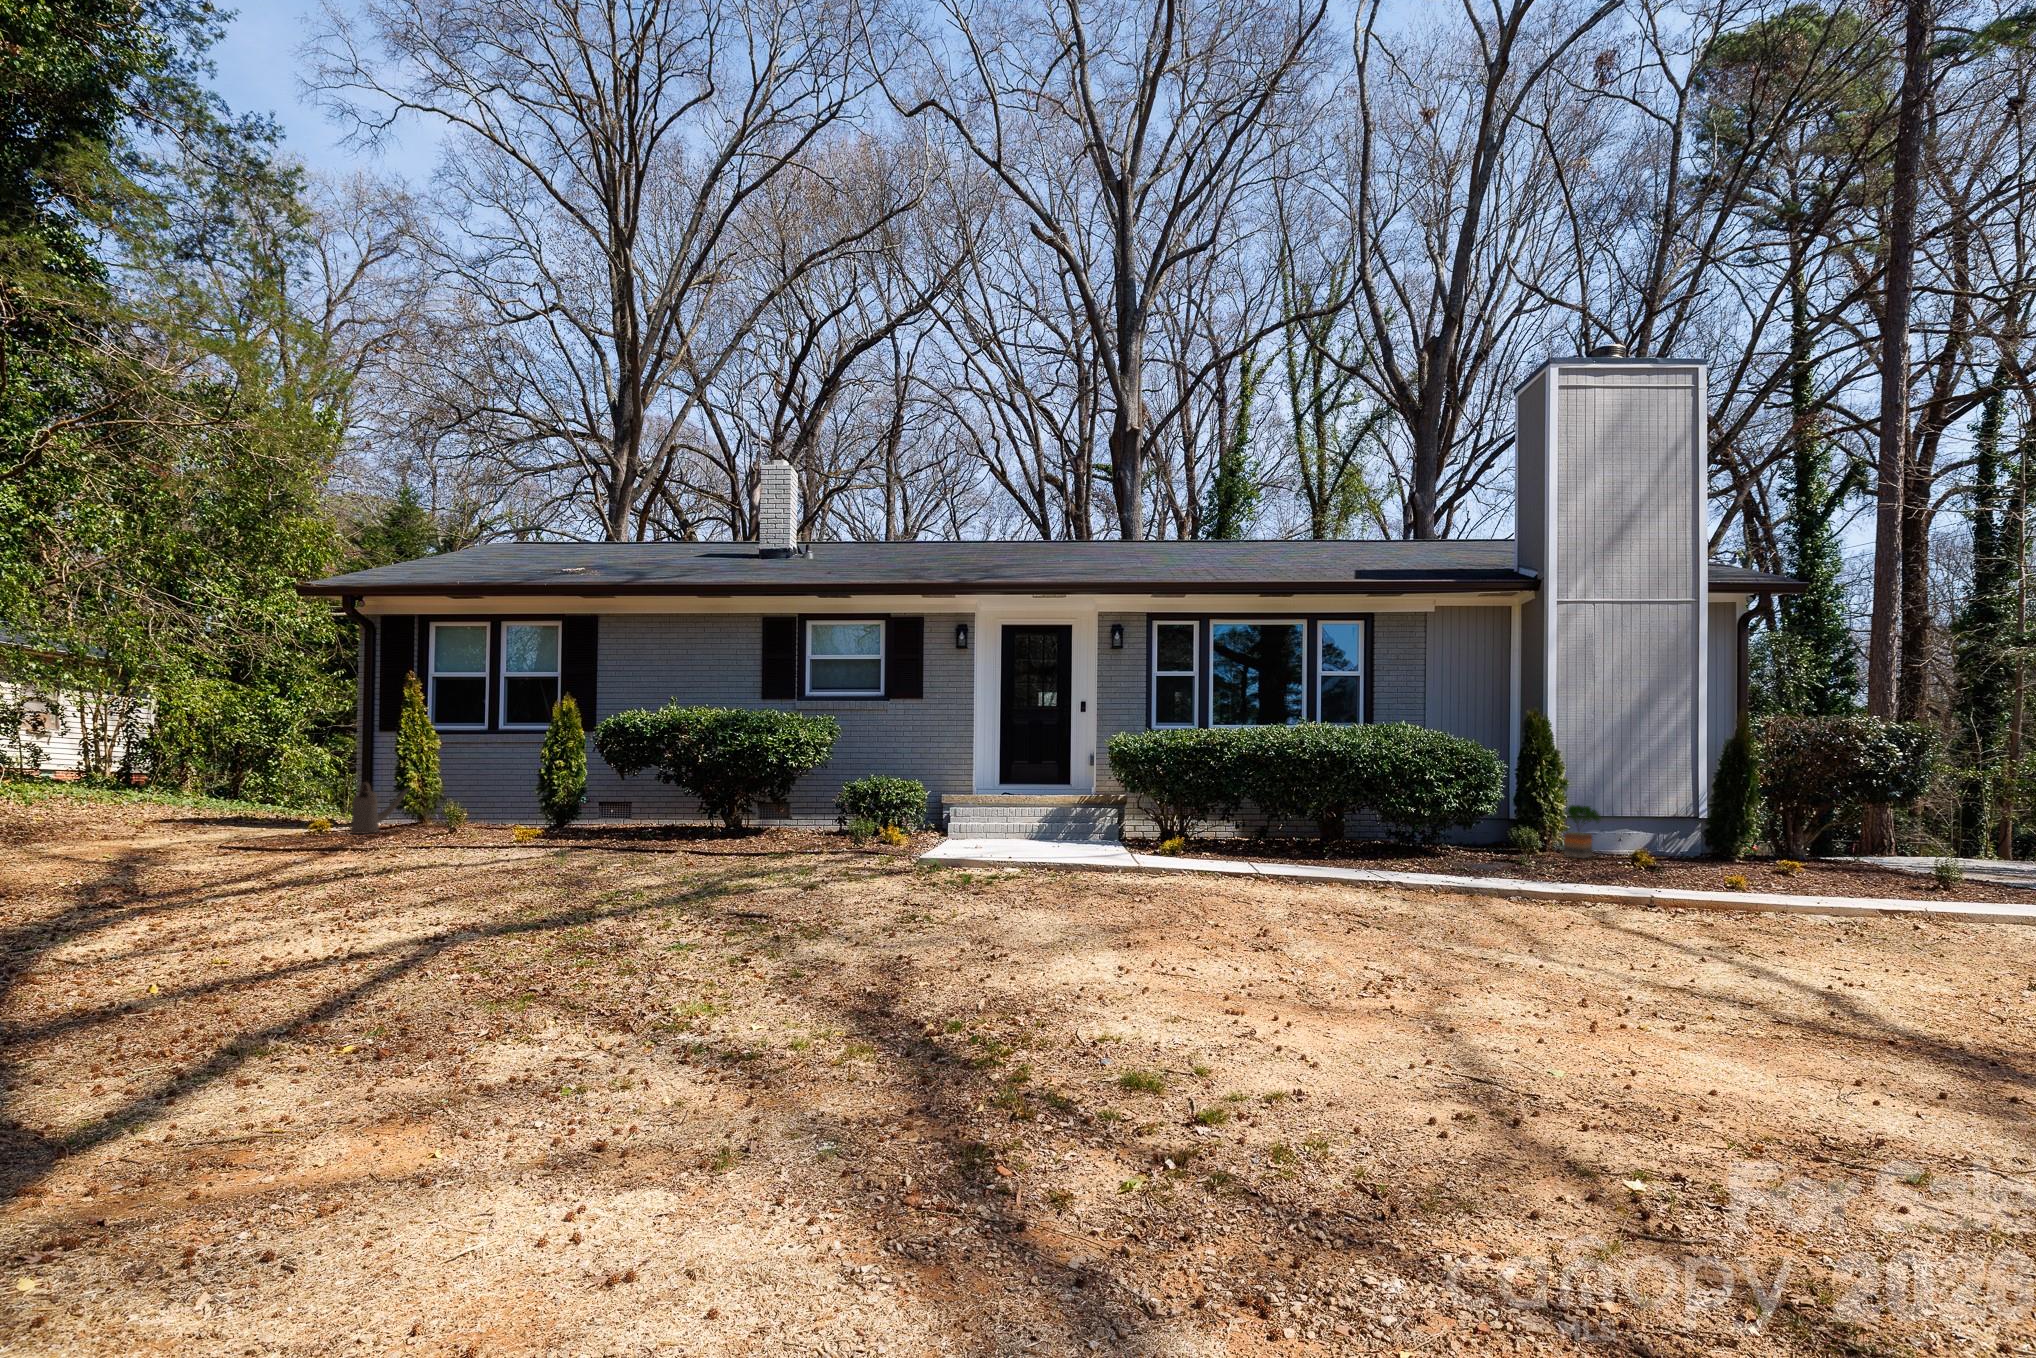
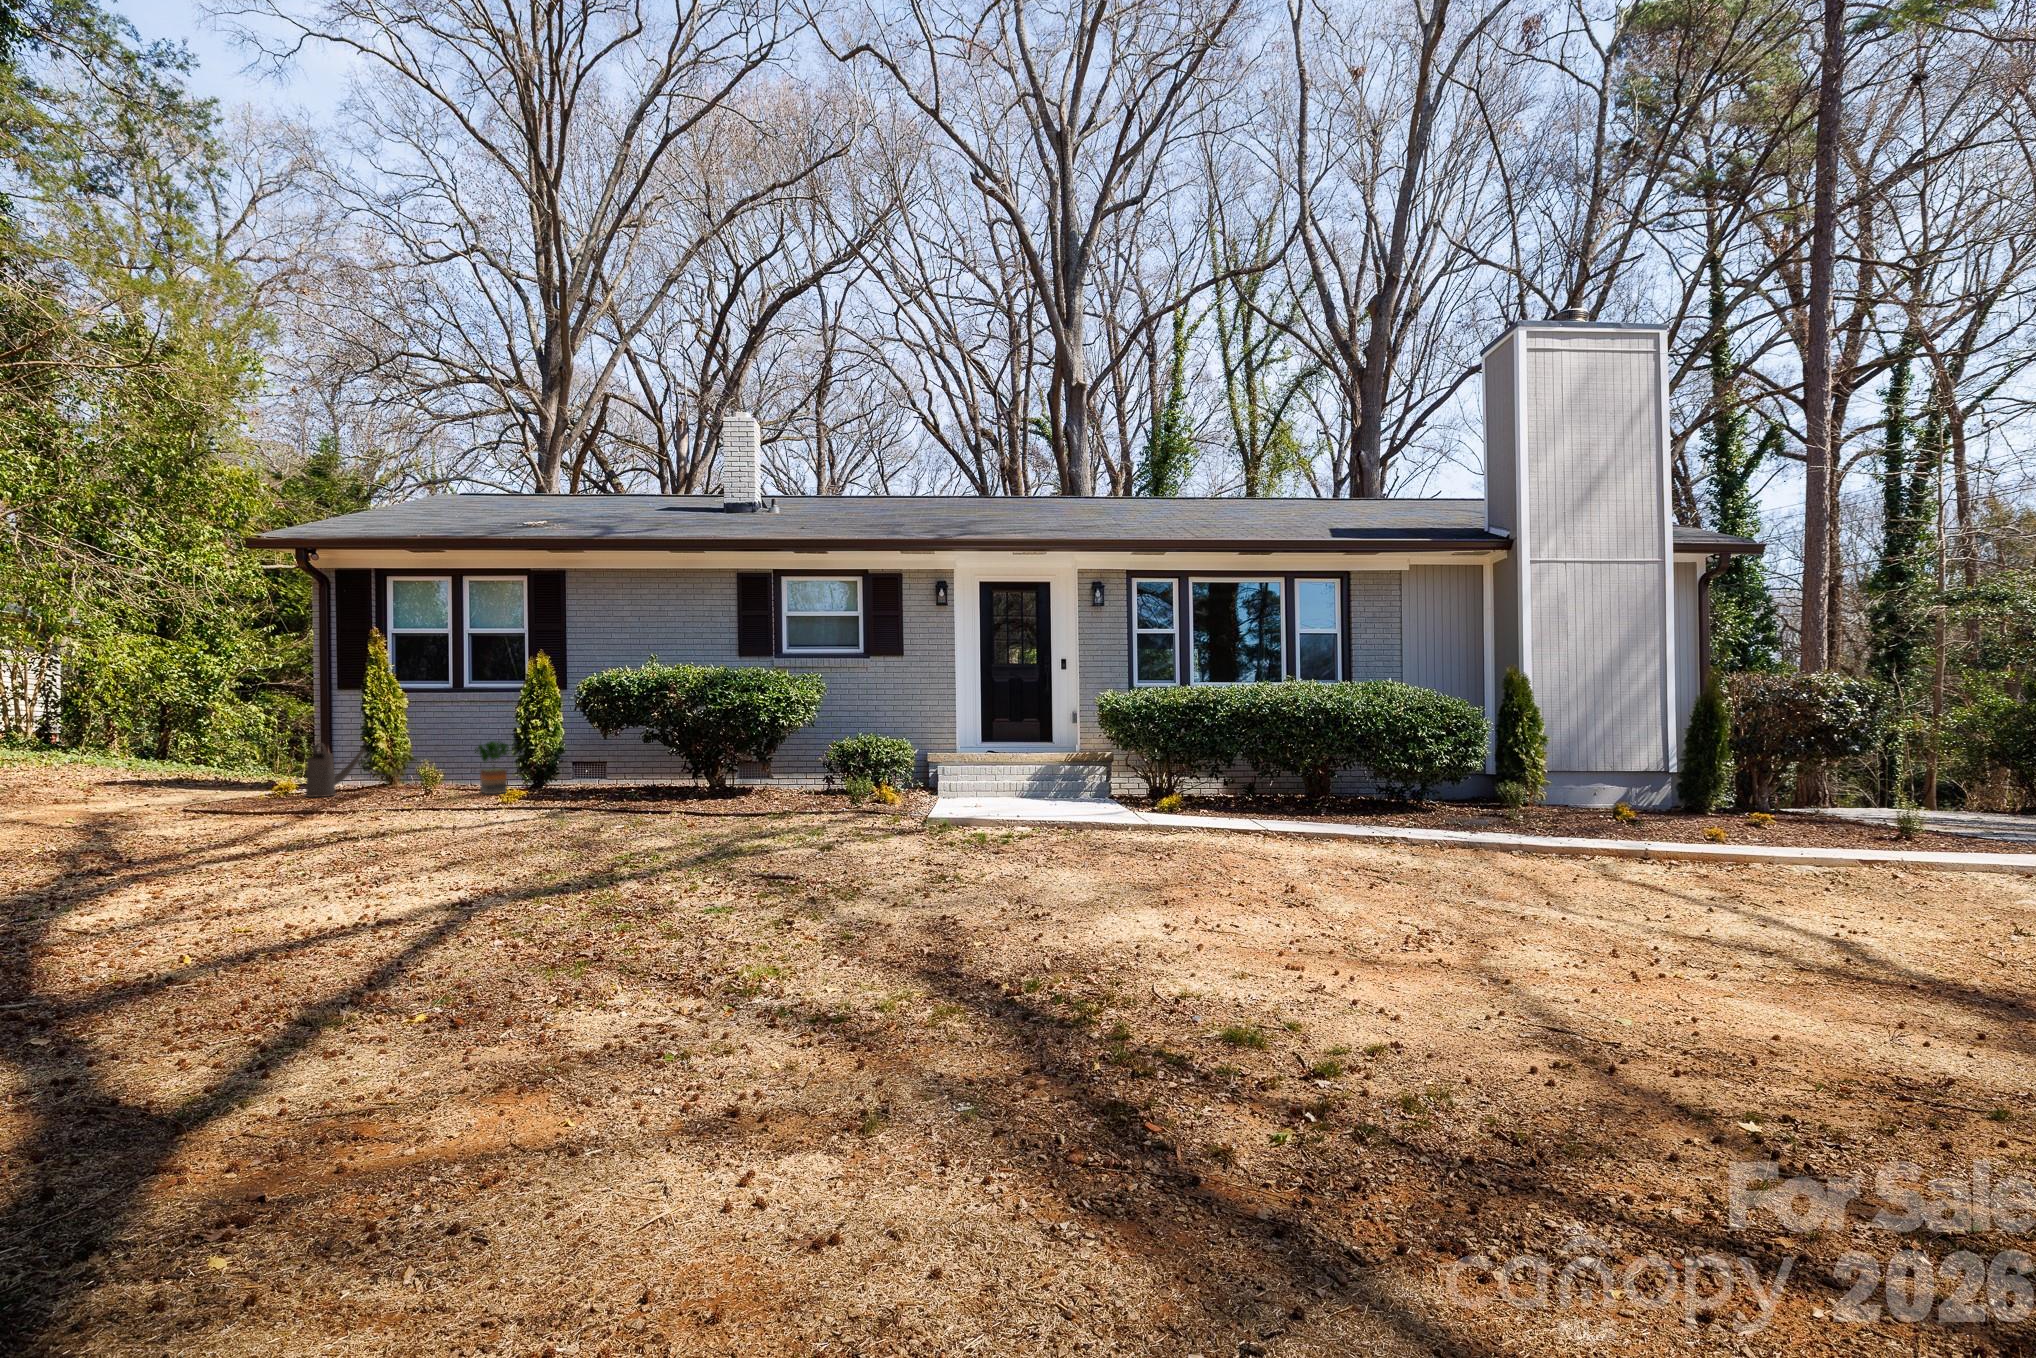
potted tree: present [1559,805,1601,858] -> present [475,741,512,795]

